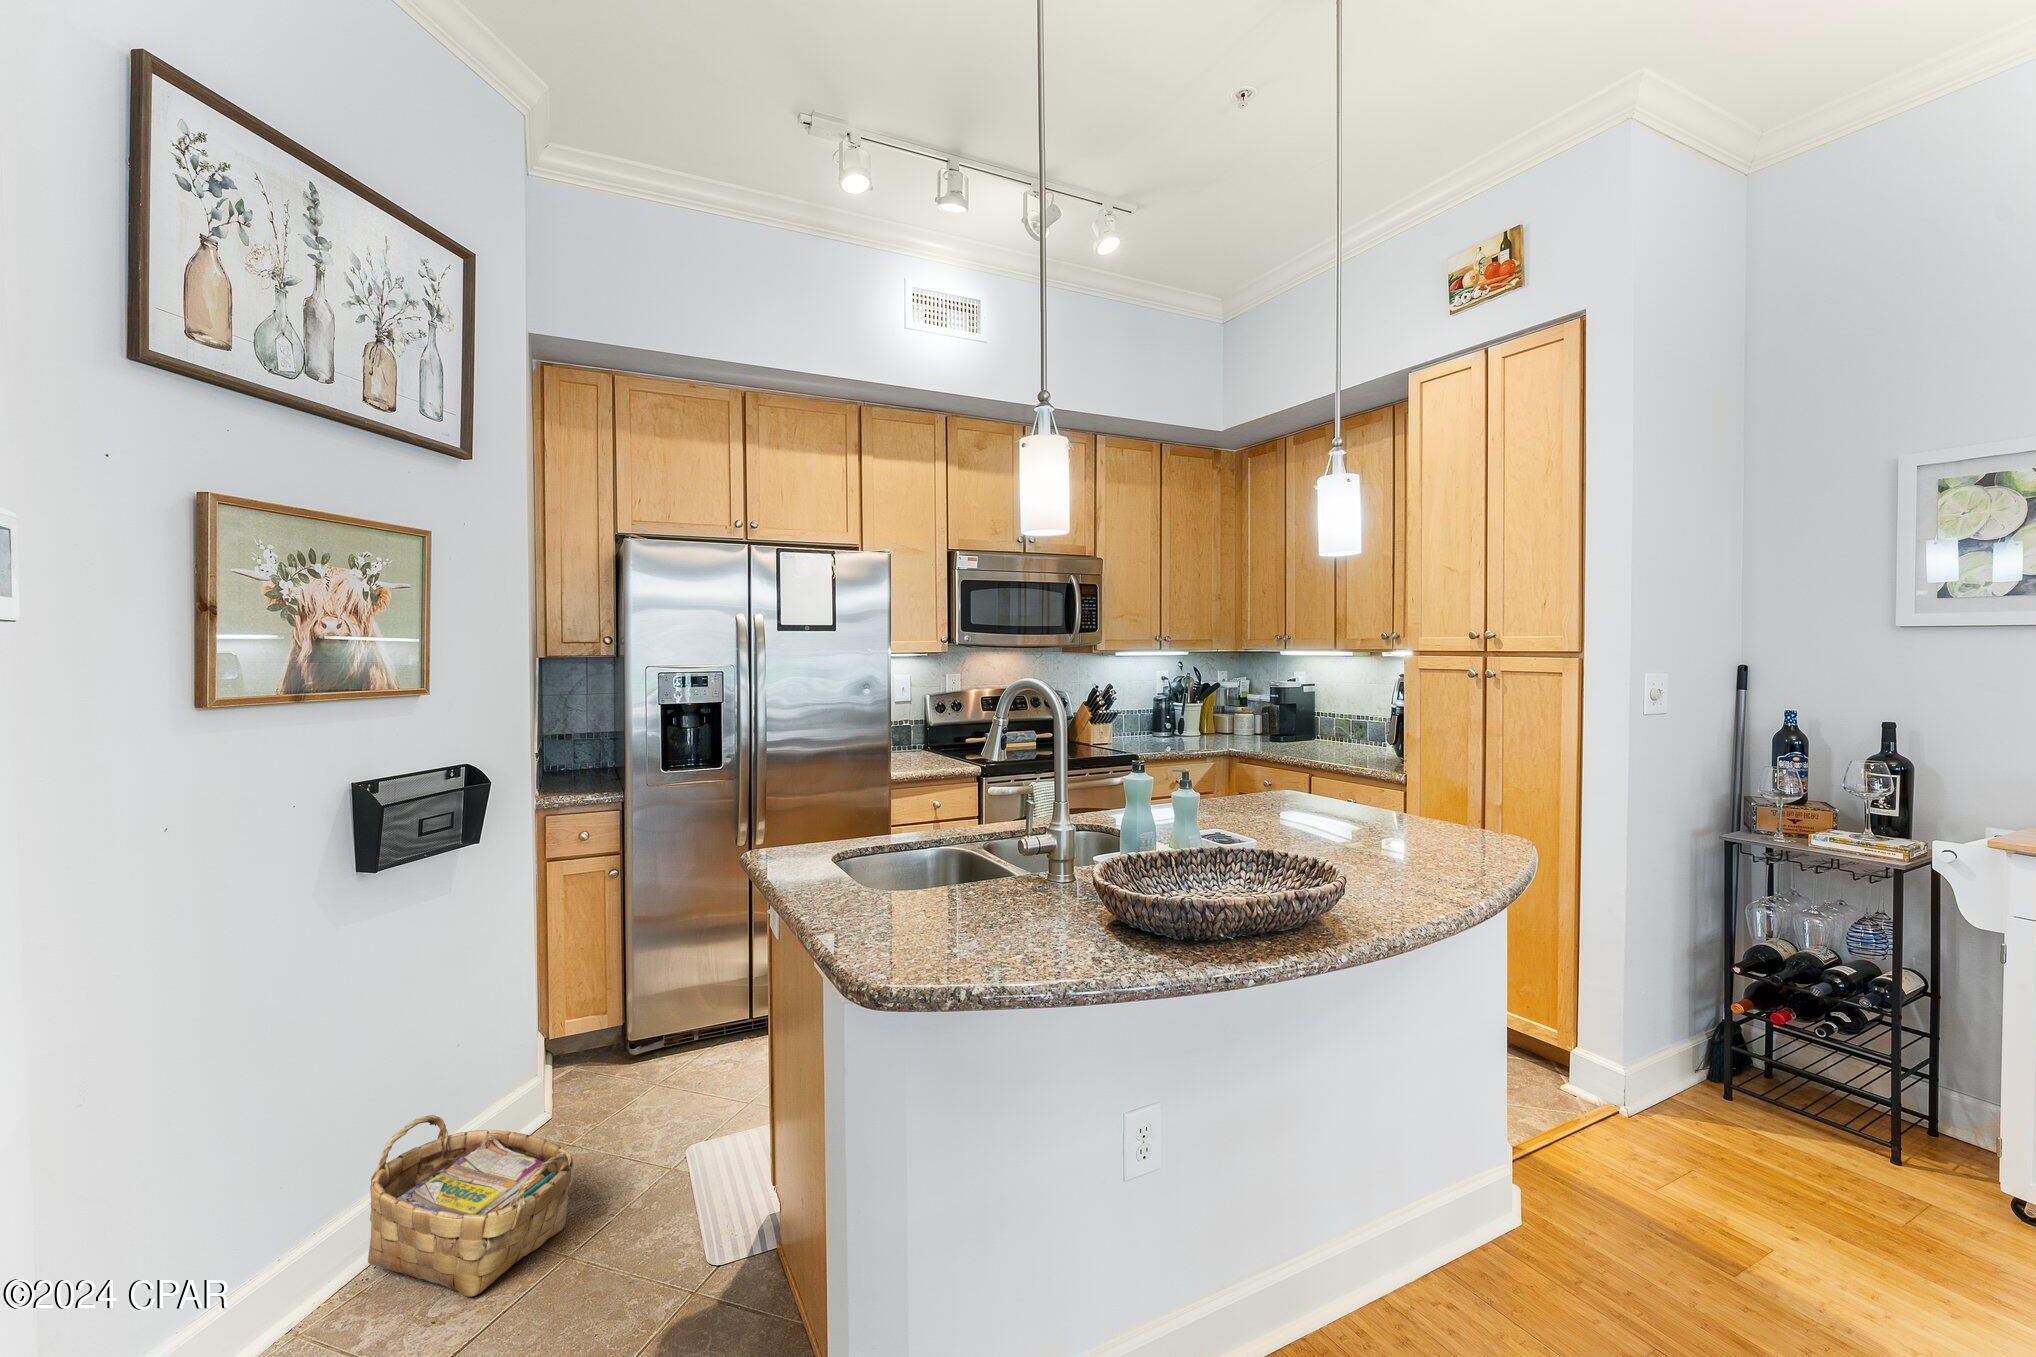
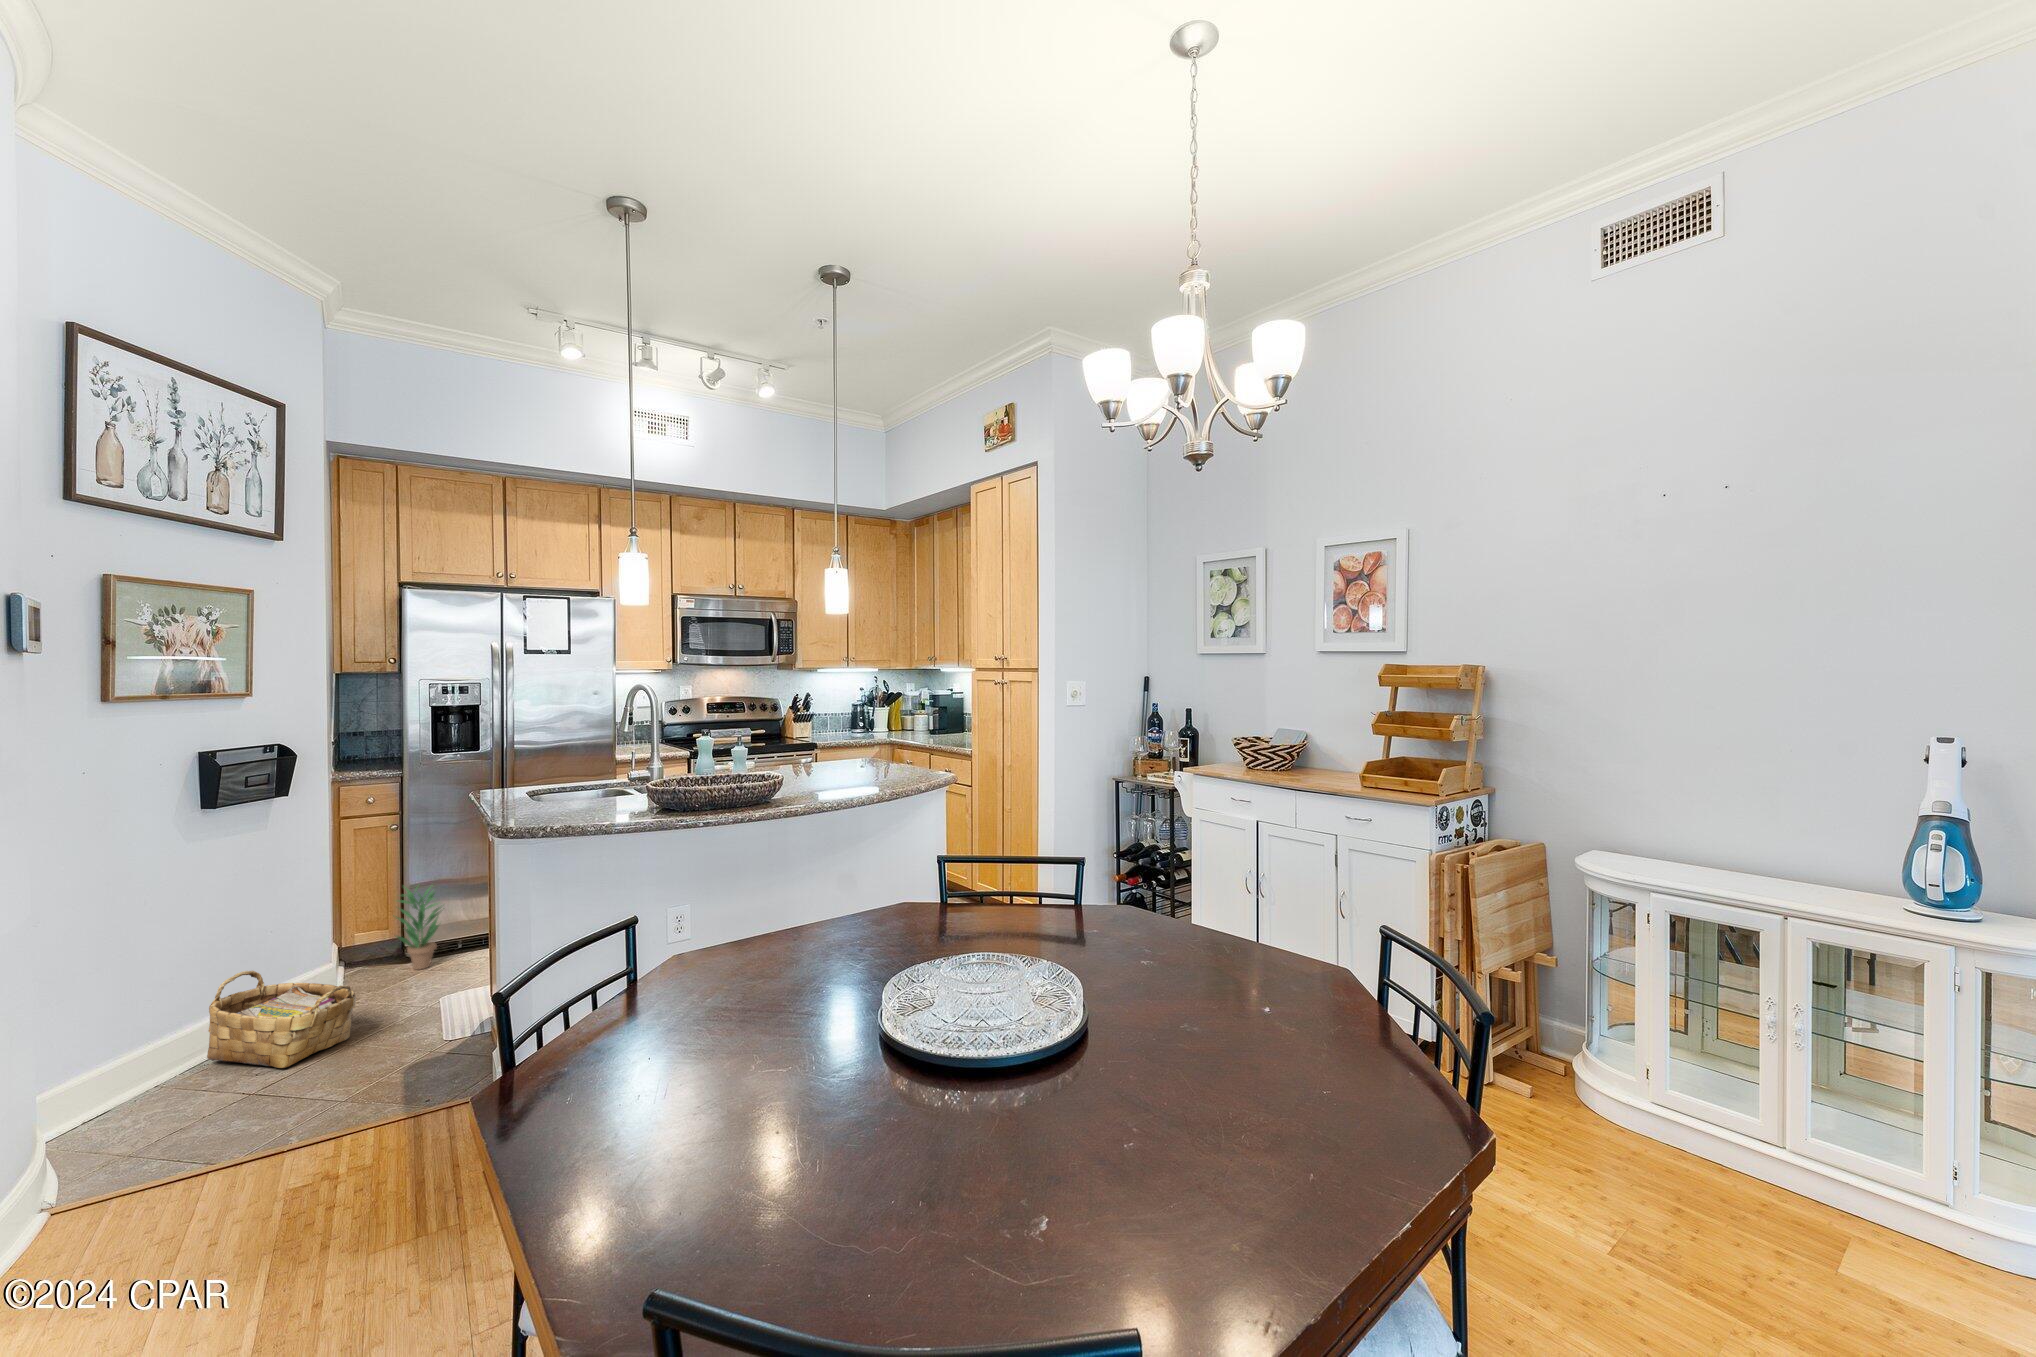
potted plant: none [611,957,681,1079] -> present [397,887,440,970]

